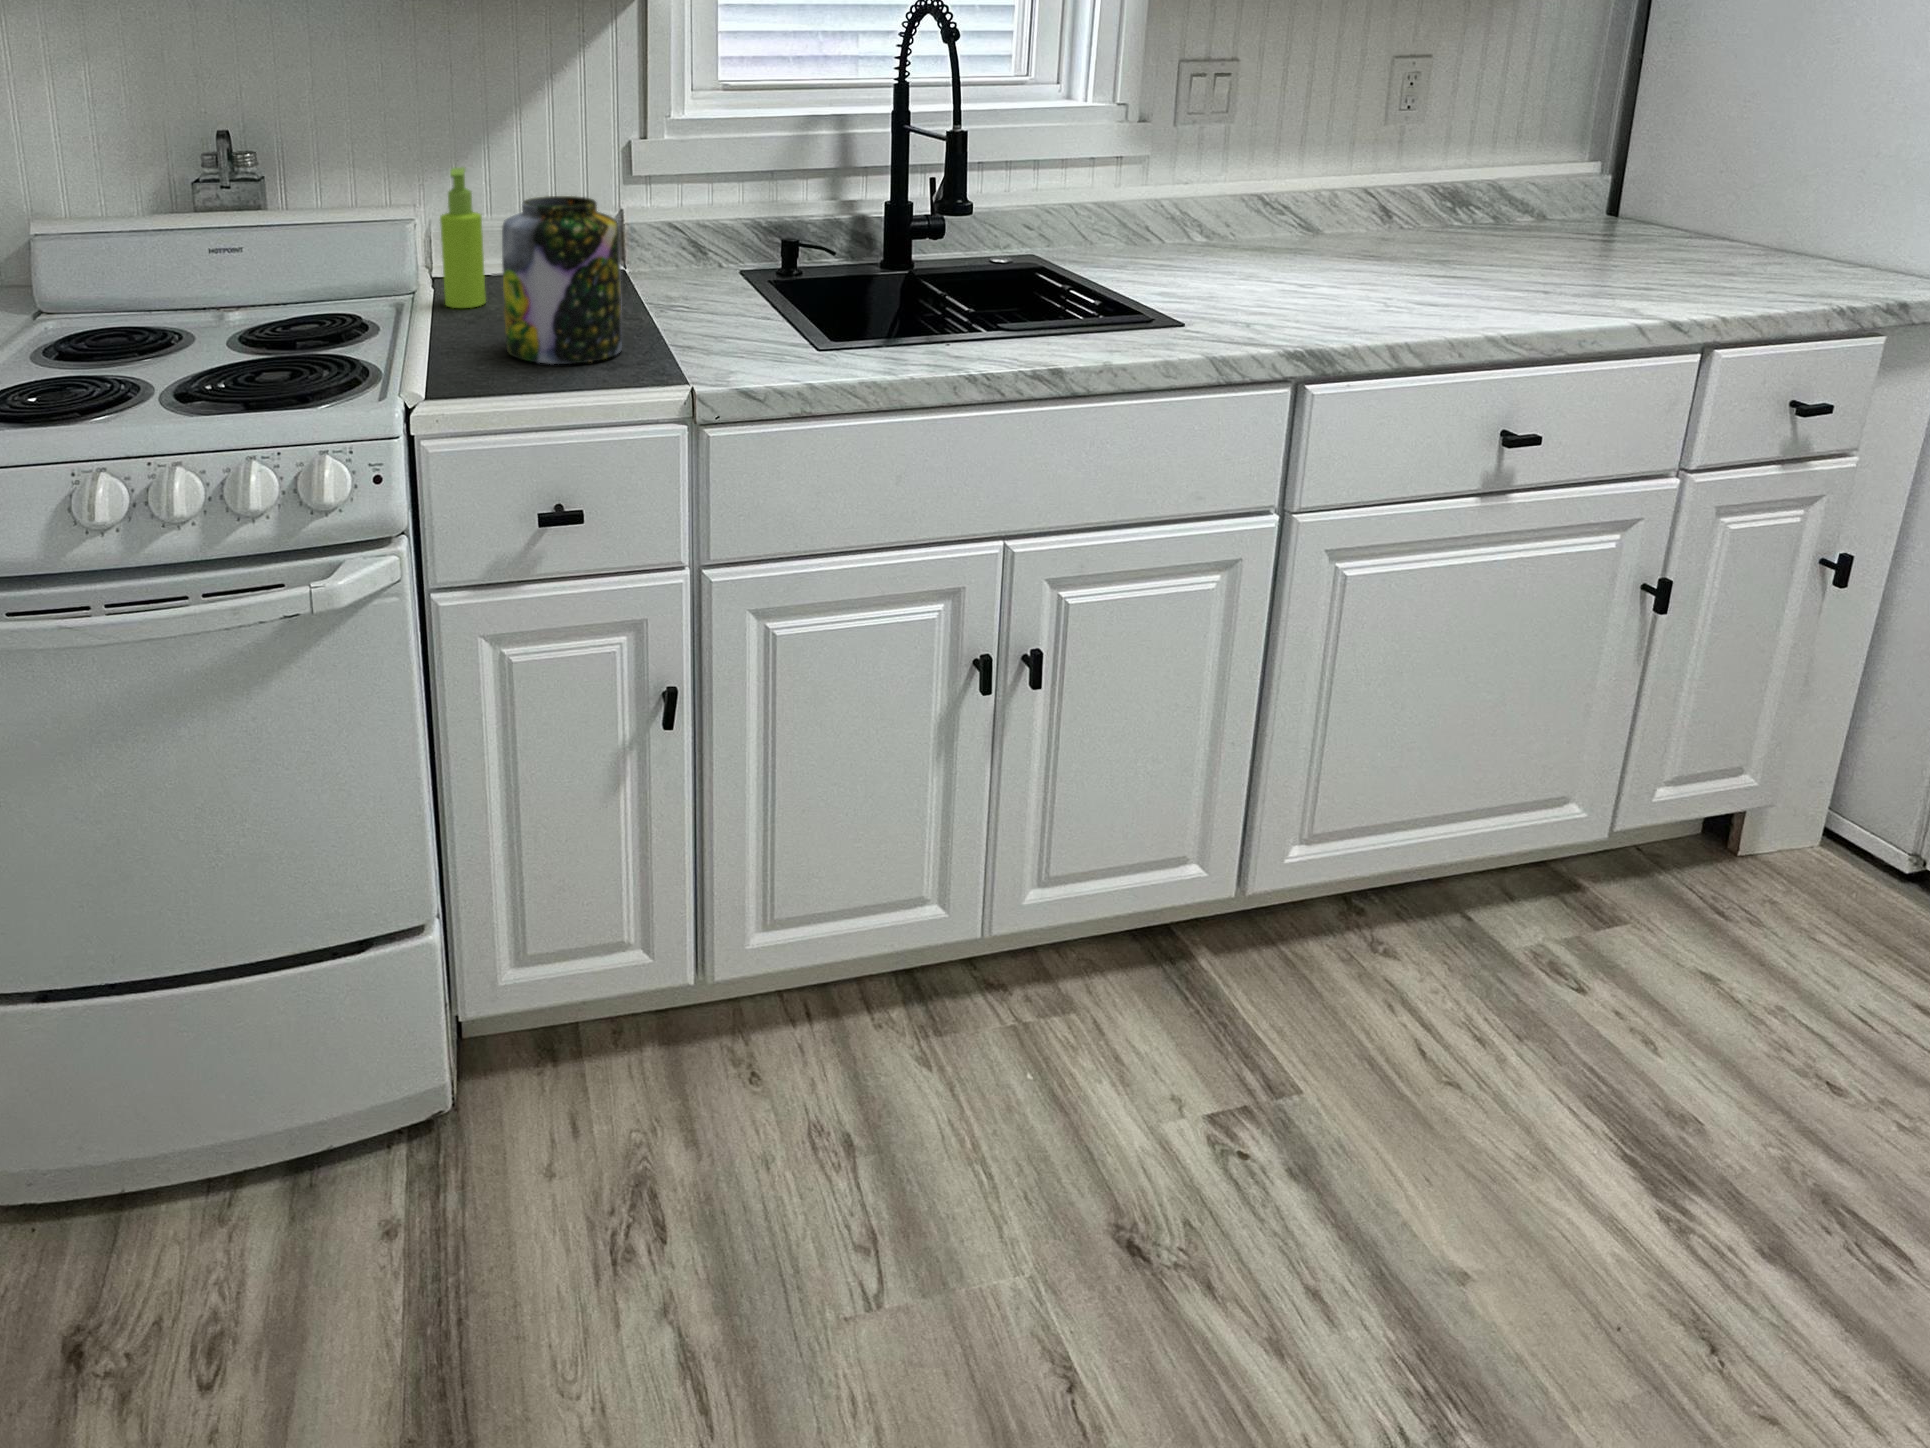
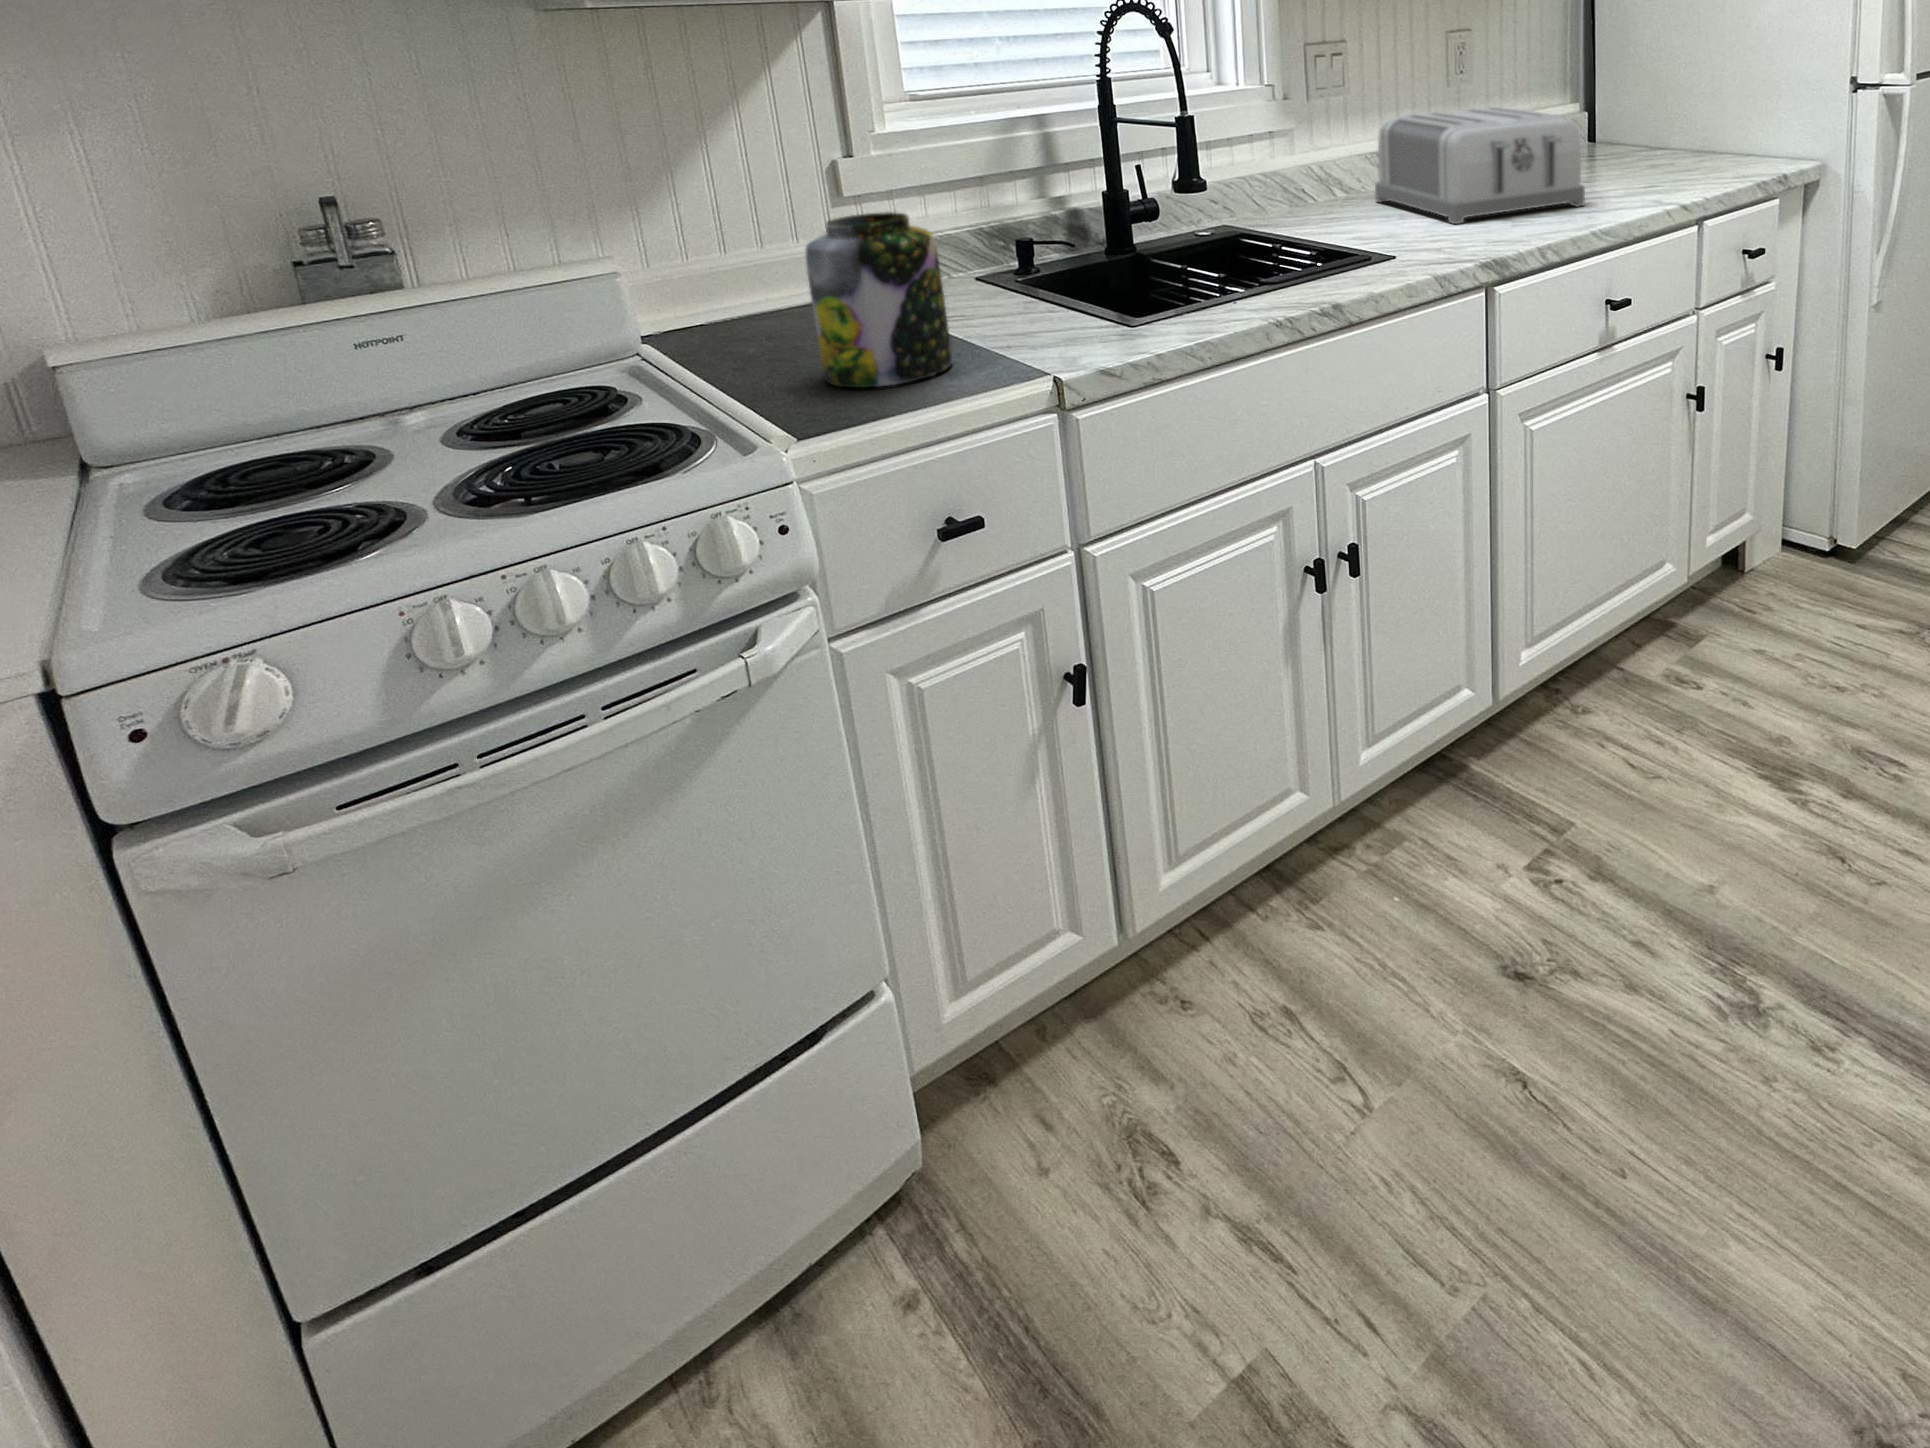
toaster: none [1235,152,1521,297] -> present [1375,107,1585,224]
soap dispenser: present [440,167,486,308] -> none [674,203,742,358]

